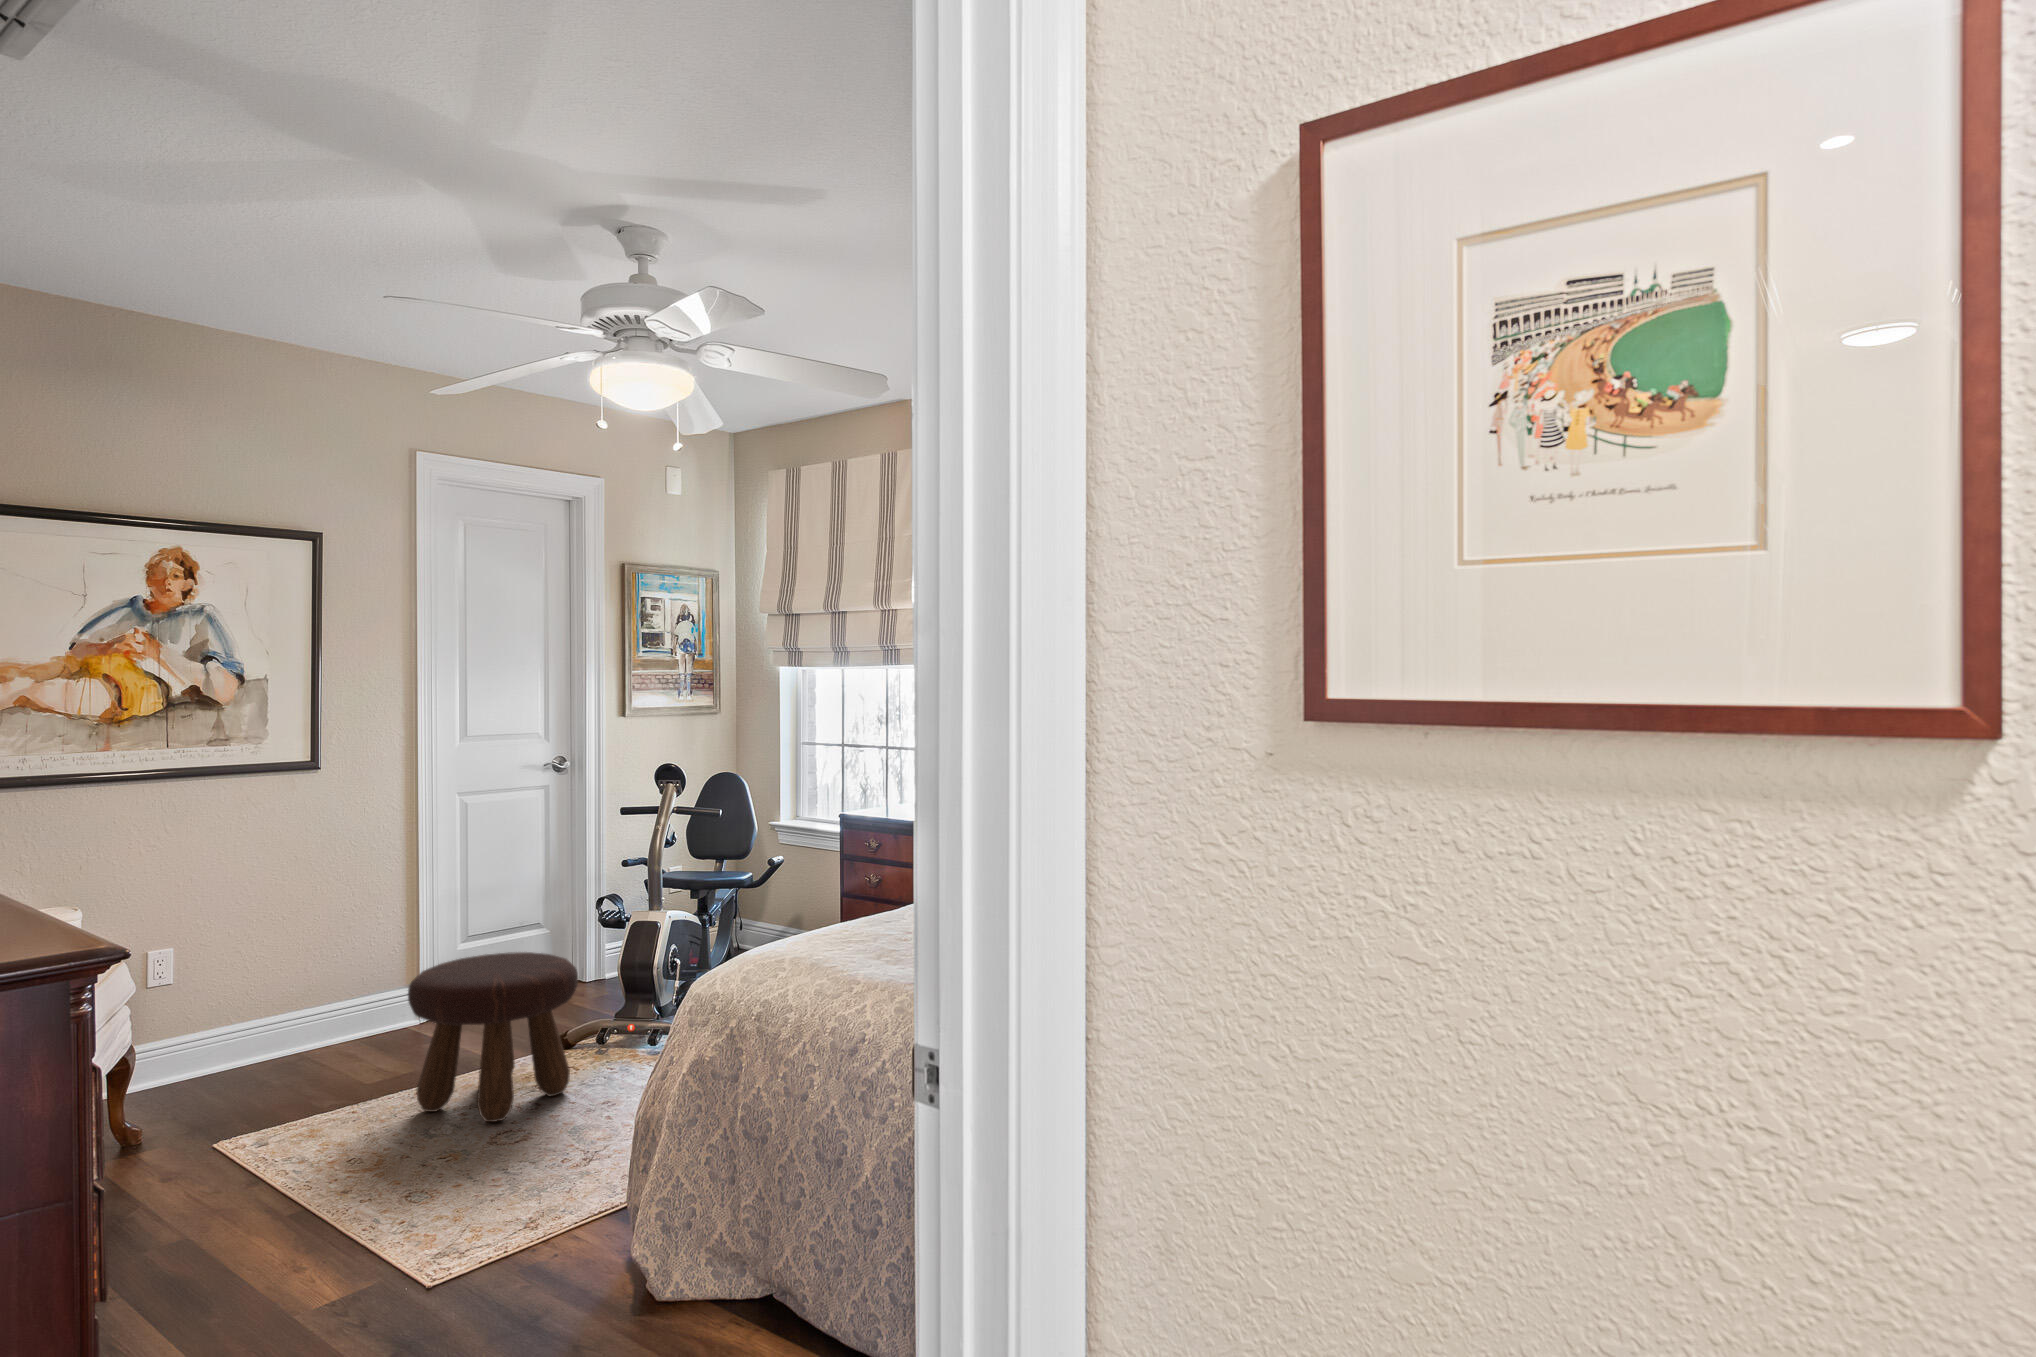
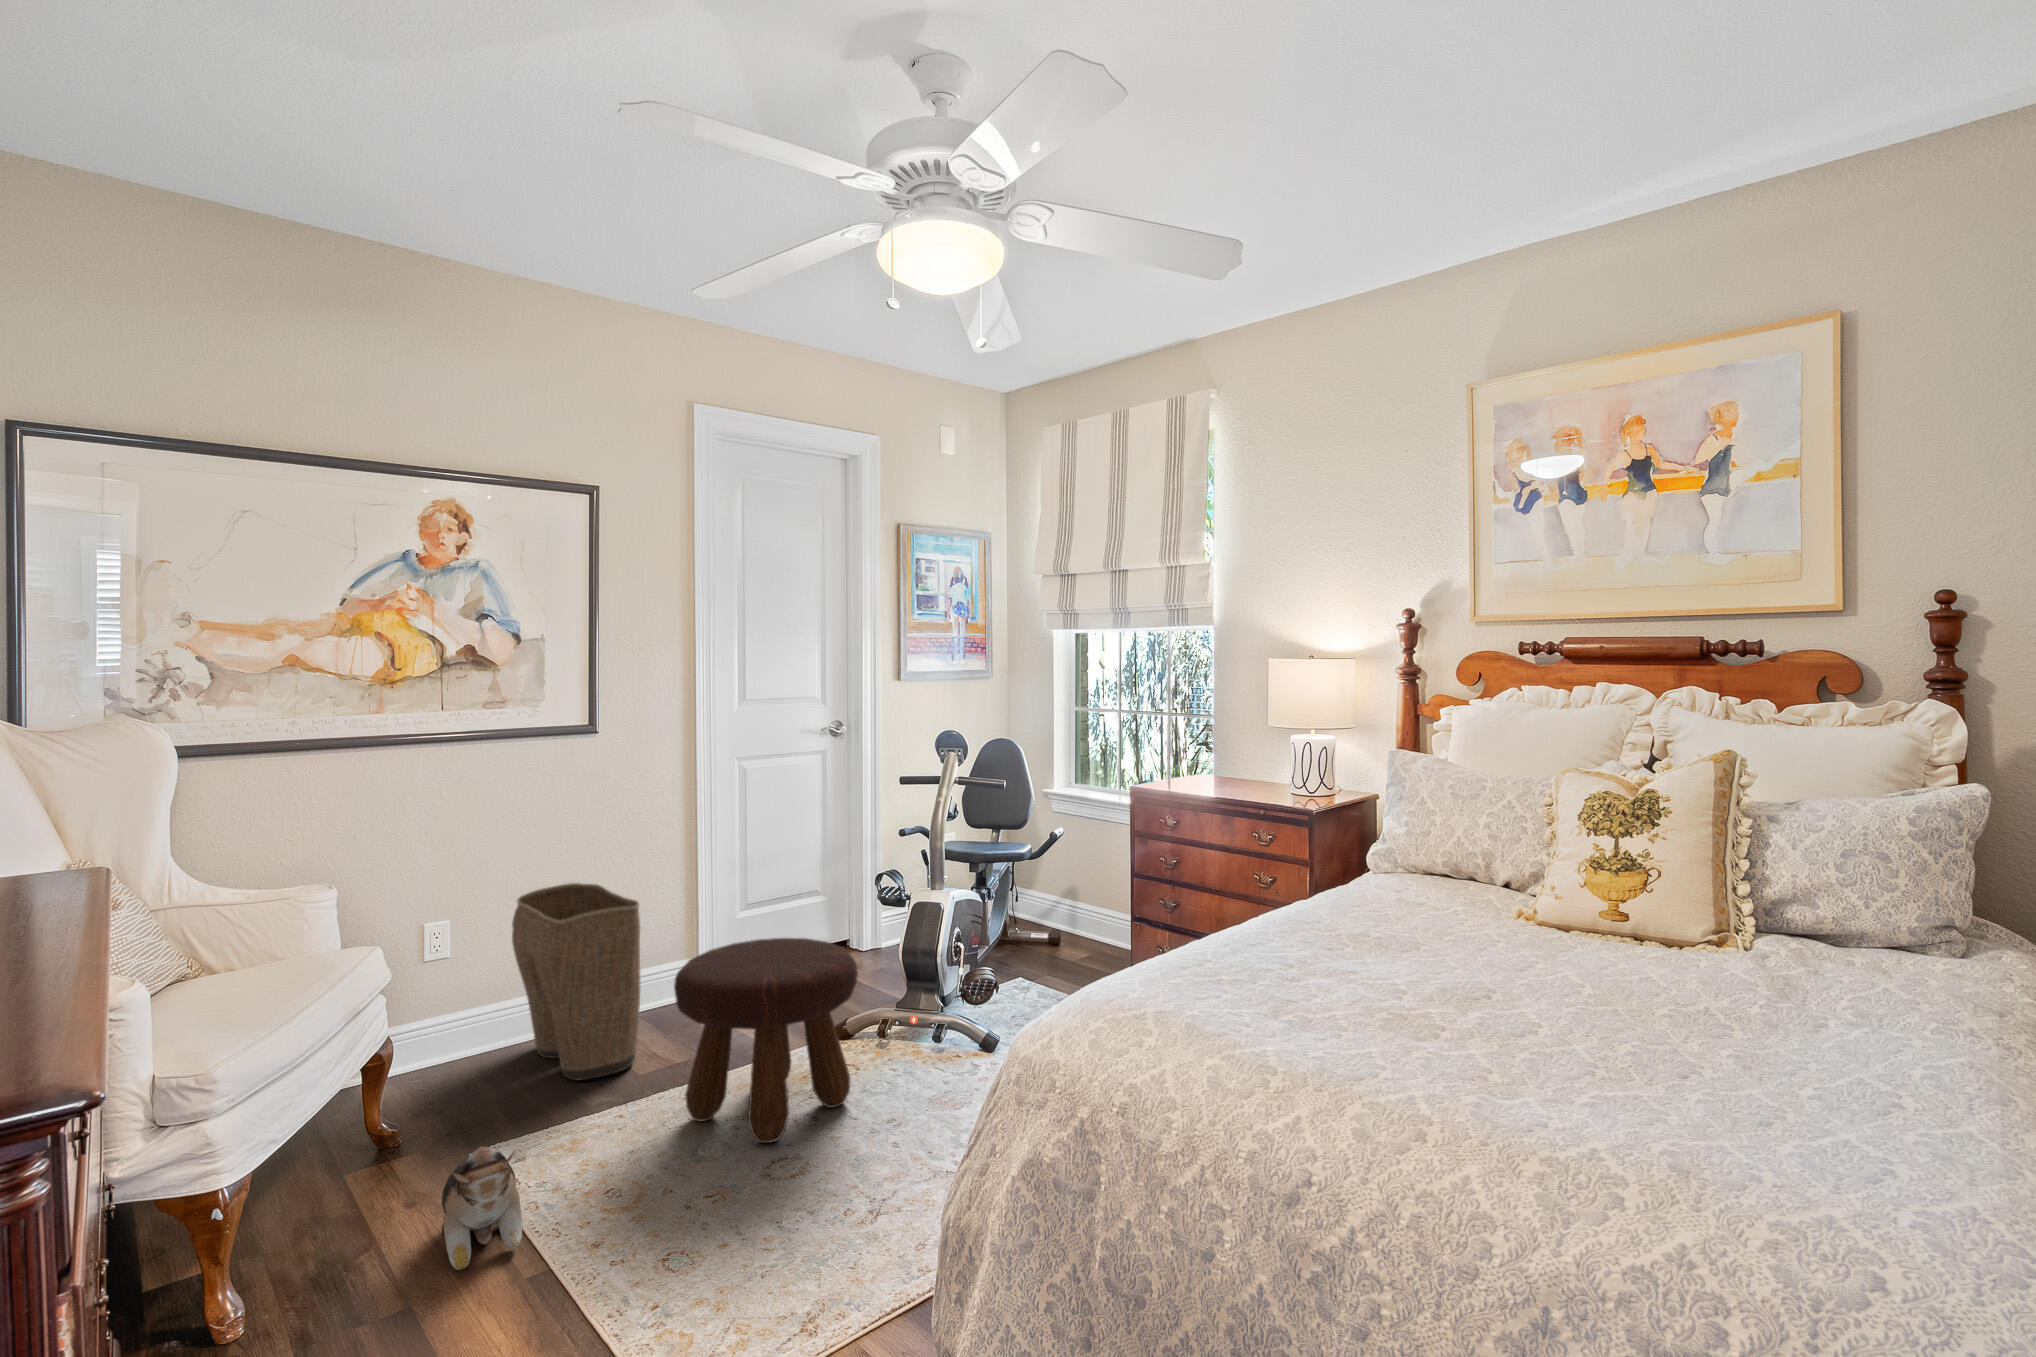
laundry basket: none [234,913,367,1091] -> present [512,883,640,1081]
plush toy: none [205,1113,282,1217] -> present [442,1146,522,1270]

